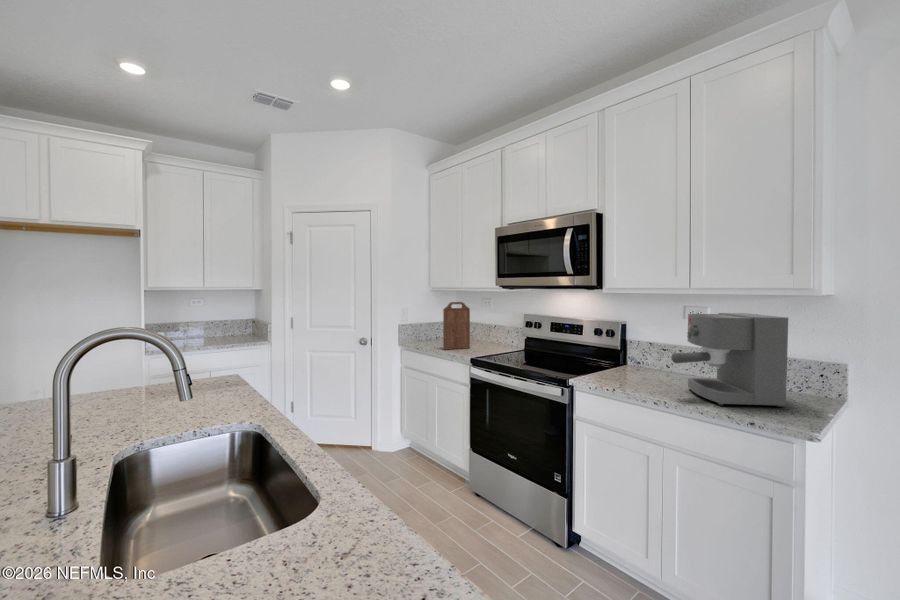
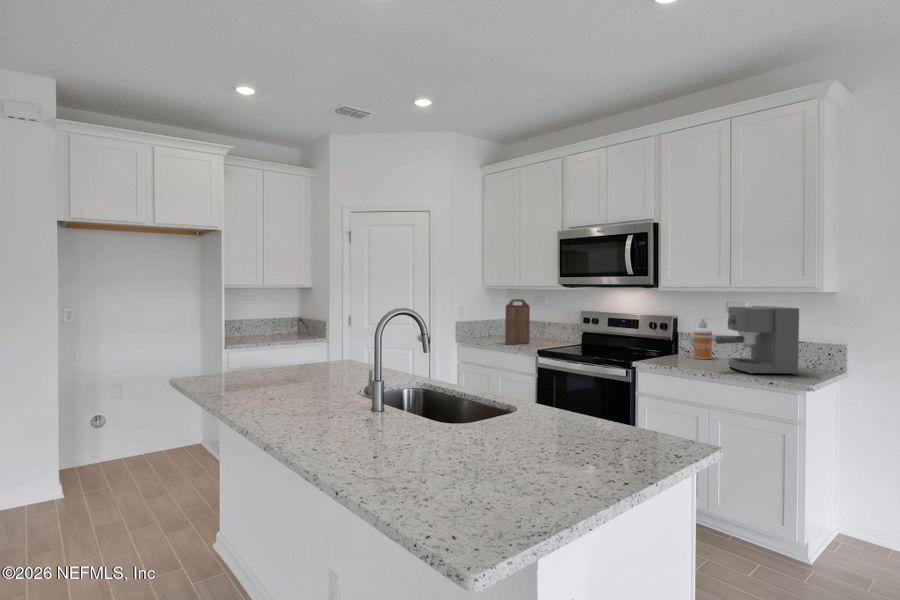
soap dispenser: none [644,326,666,375] -> present [694,318,712,359]

